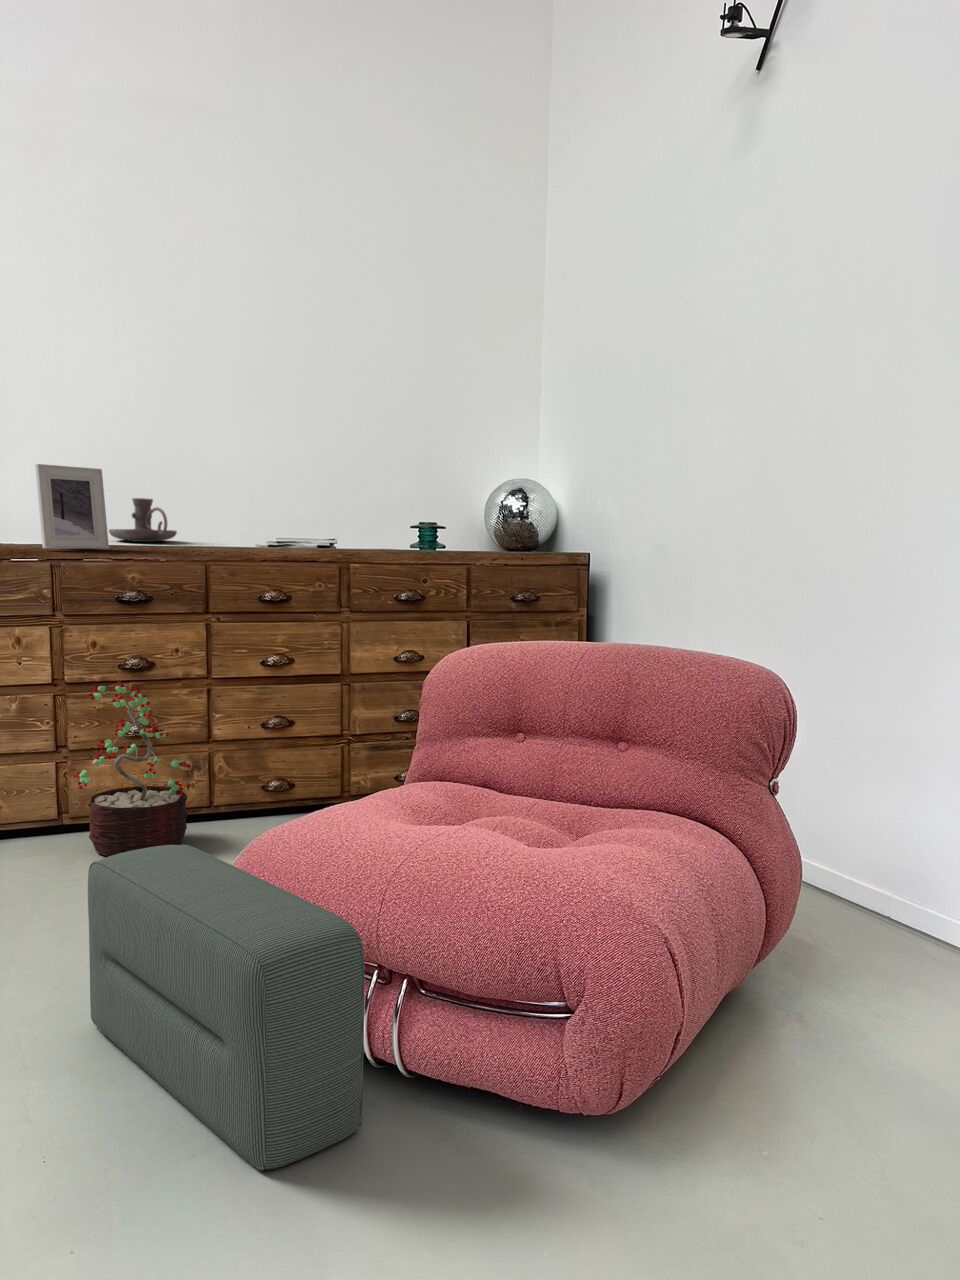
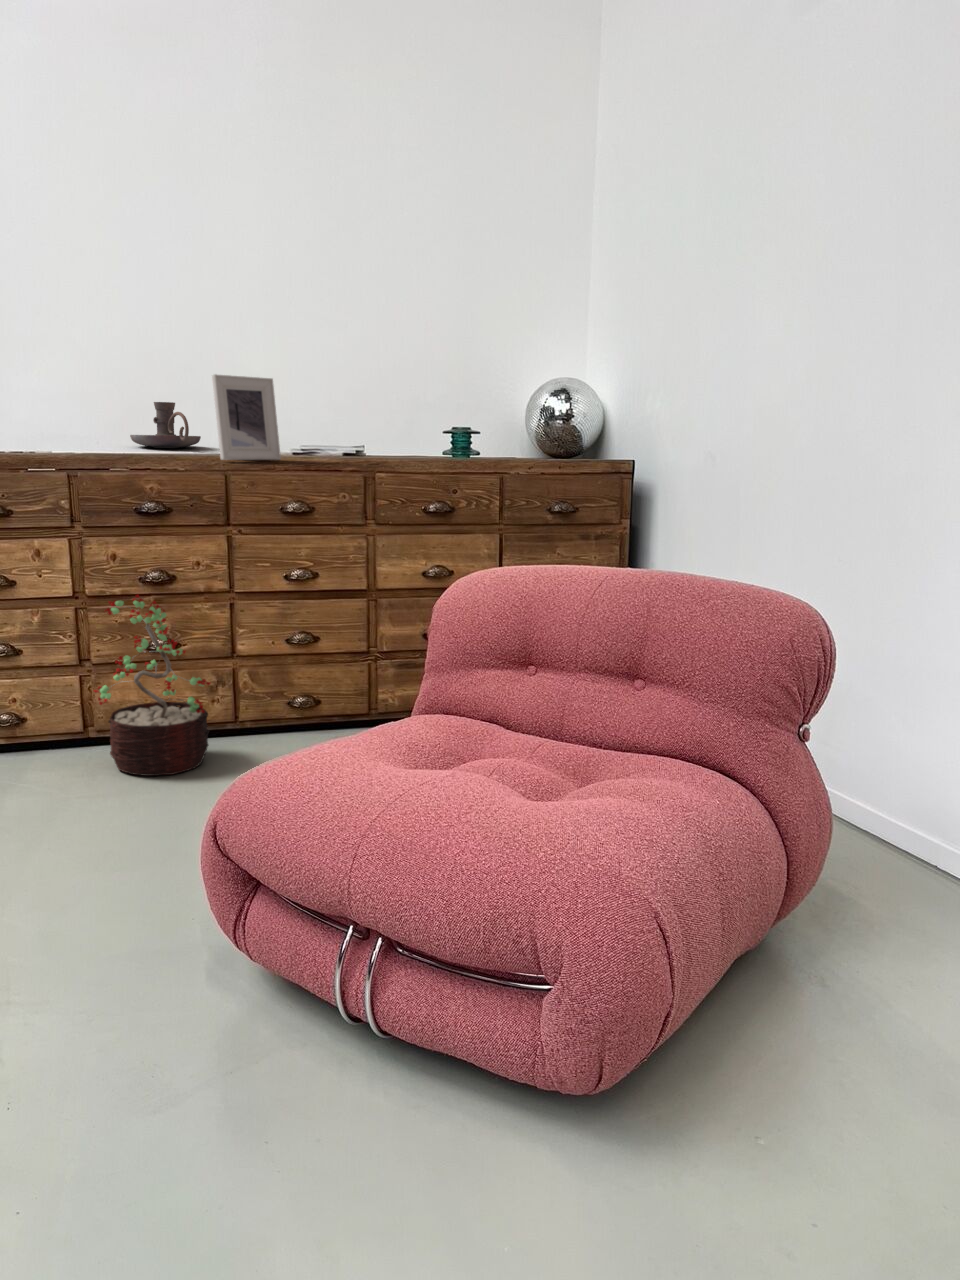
picture frame: present [35,464,109,549] -> present [212,374,281,460]
pouf: present [88,844,364,1170] -> none [70,781,333,1132]

